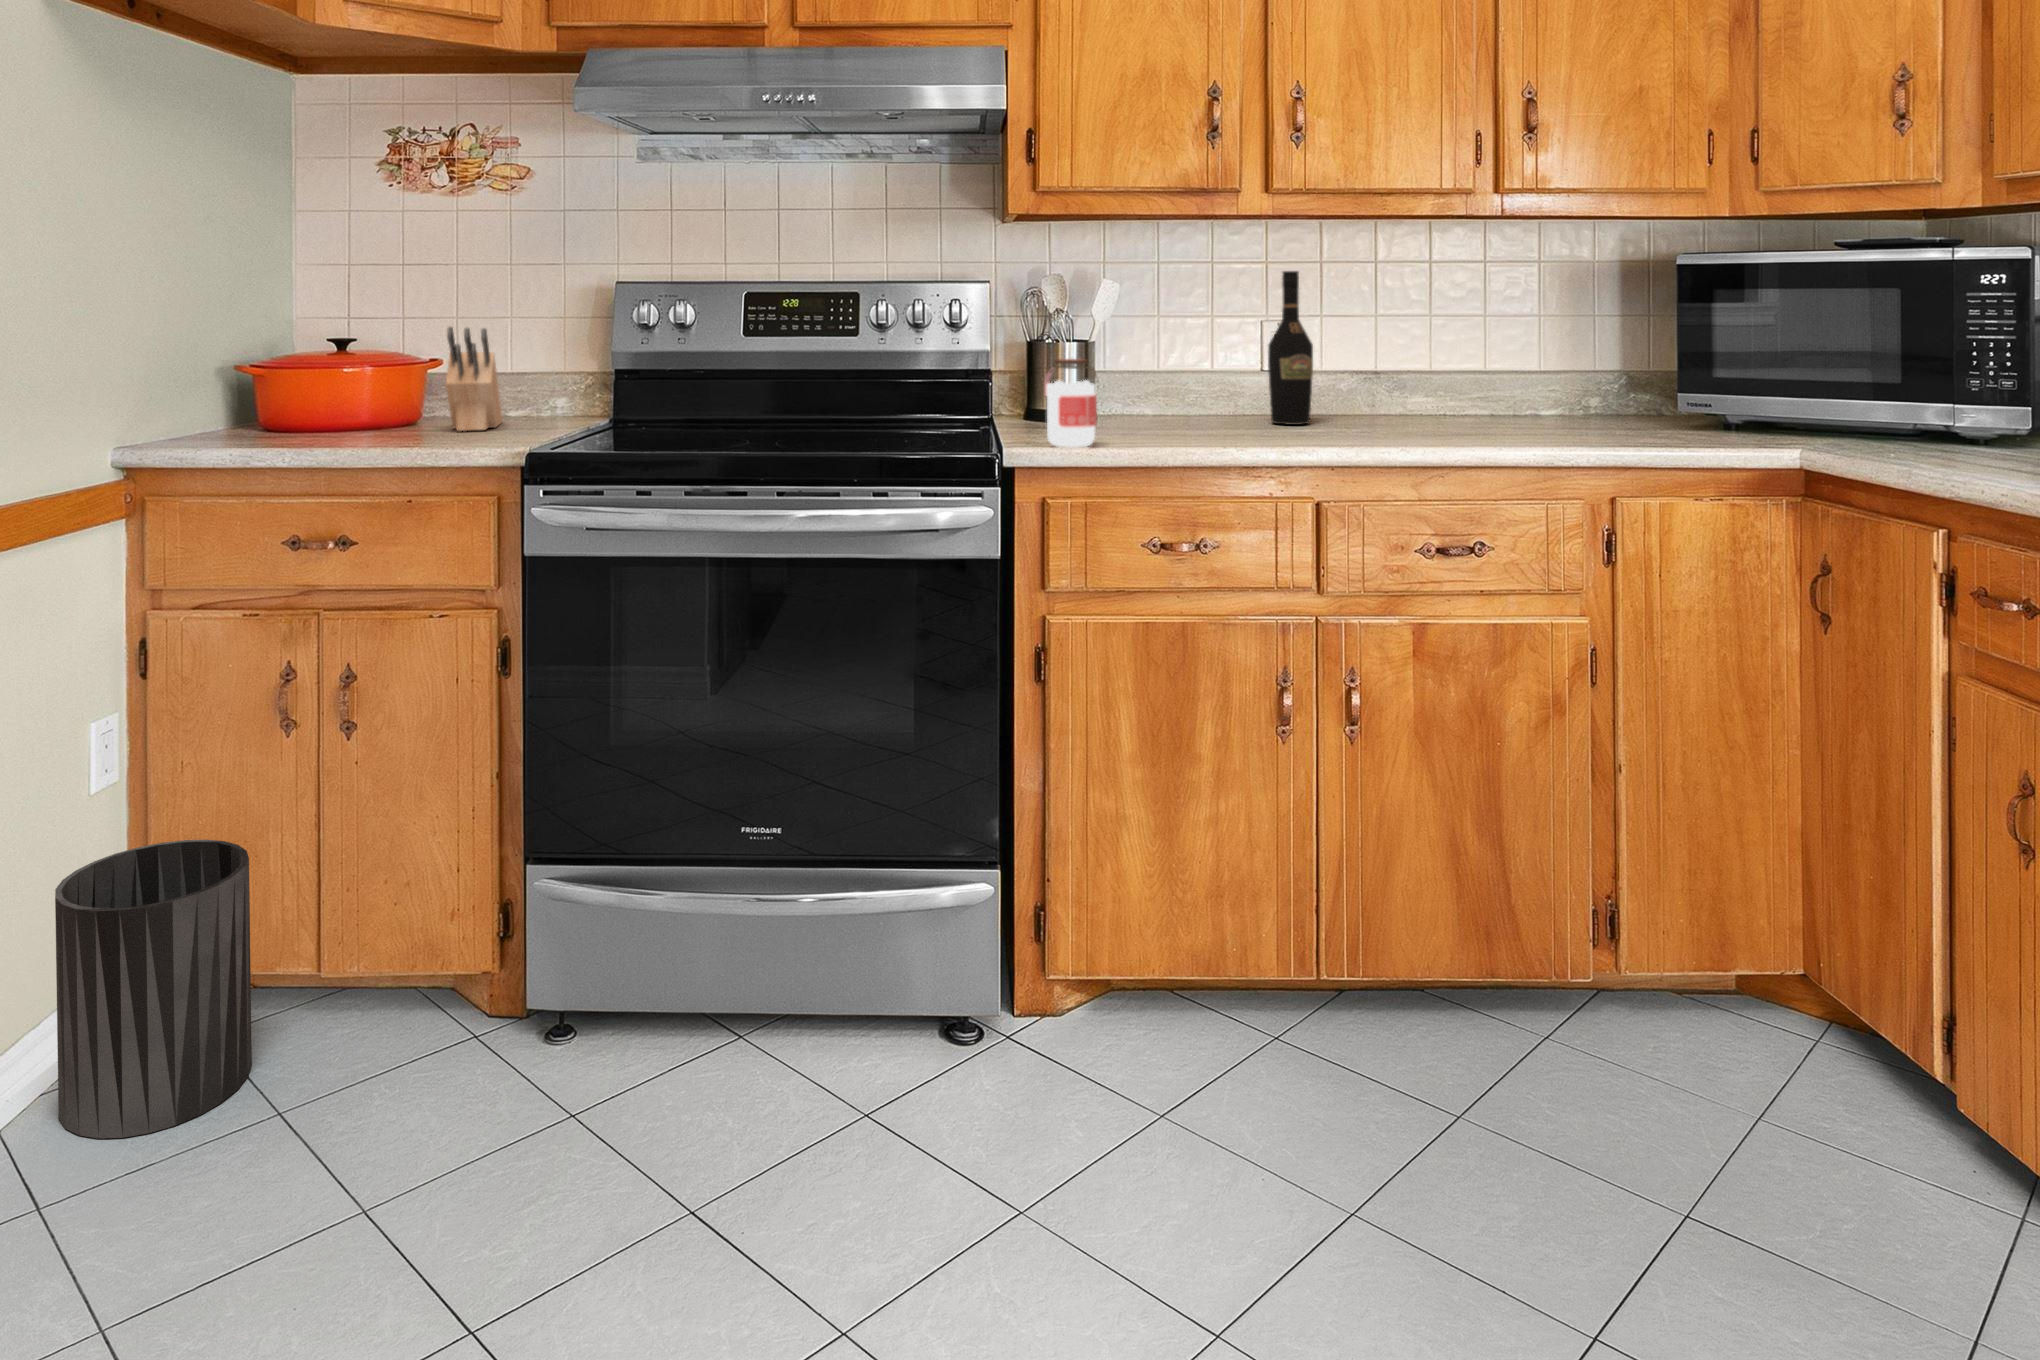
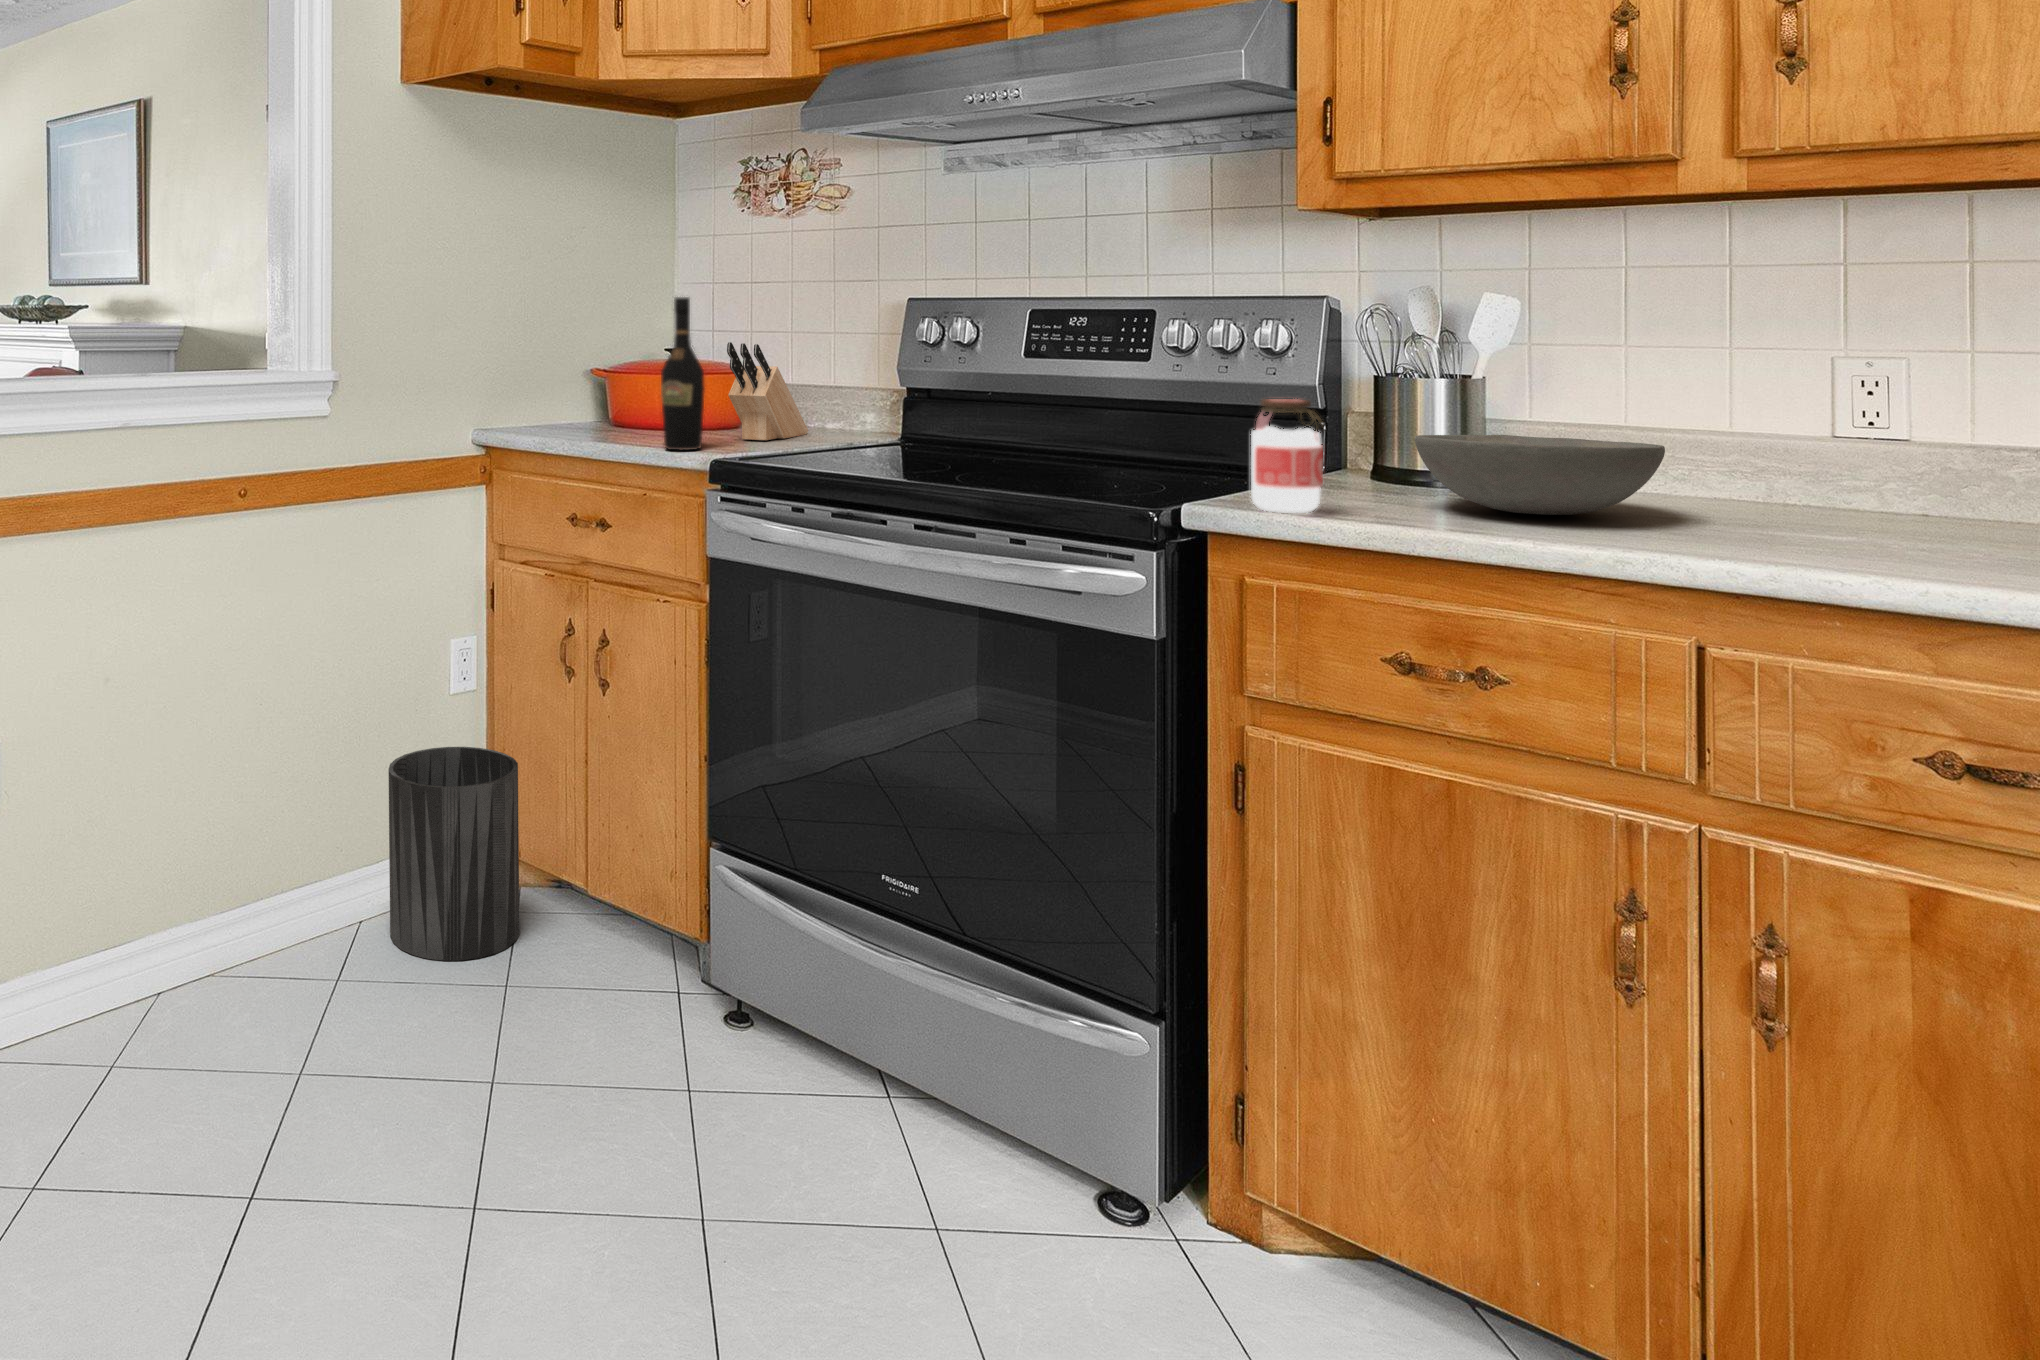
wine bottle: present [1268,271,1313,425] -> present [661,297,705,450]
bowl: none [1119,382,1265,434] -> present [1415,435,1665,515]

